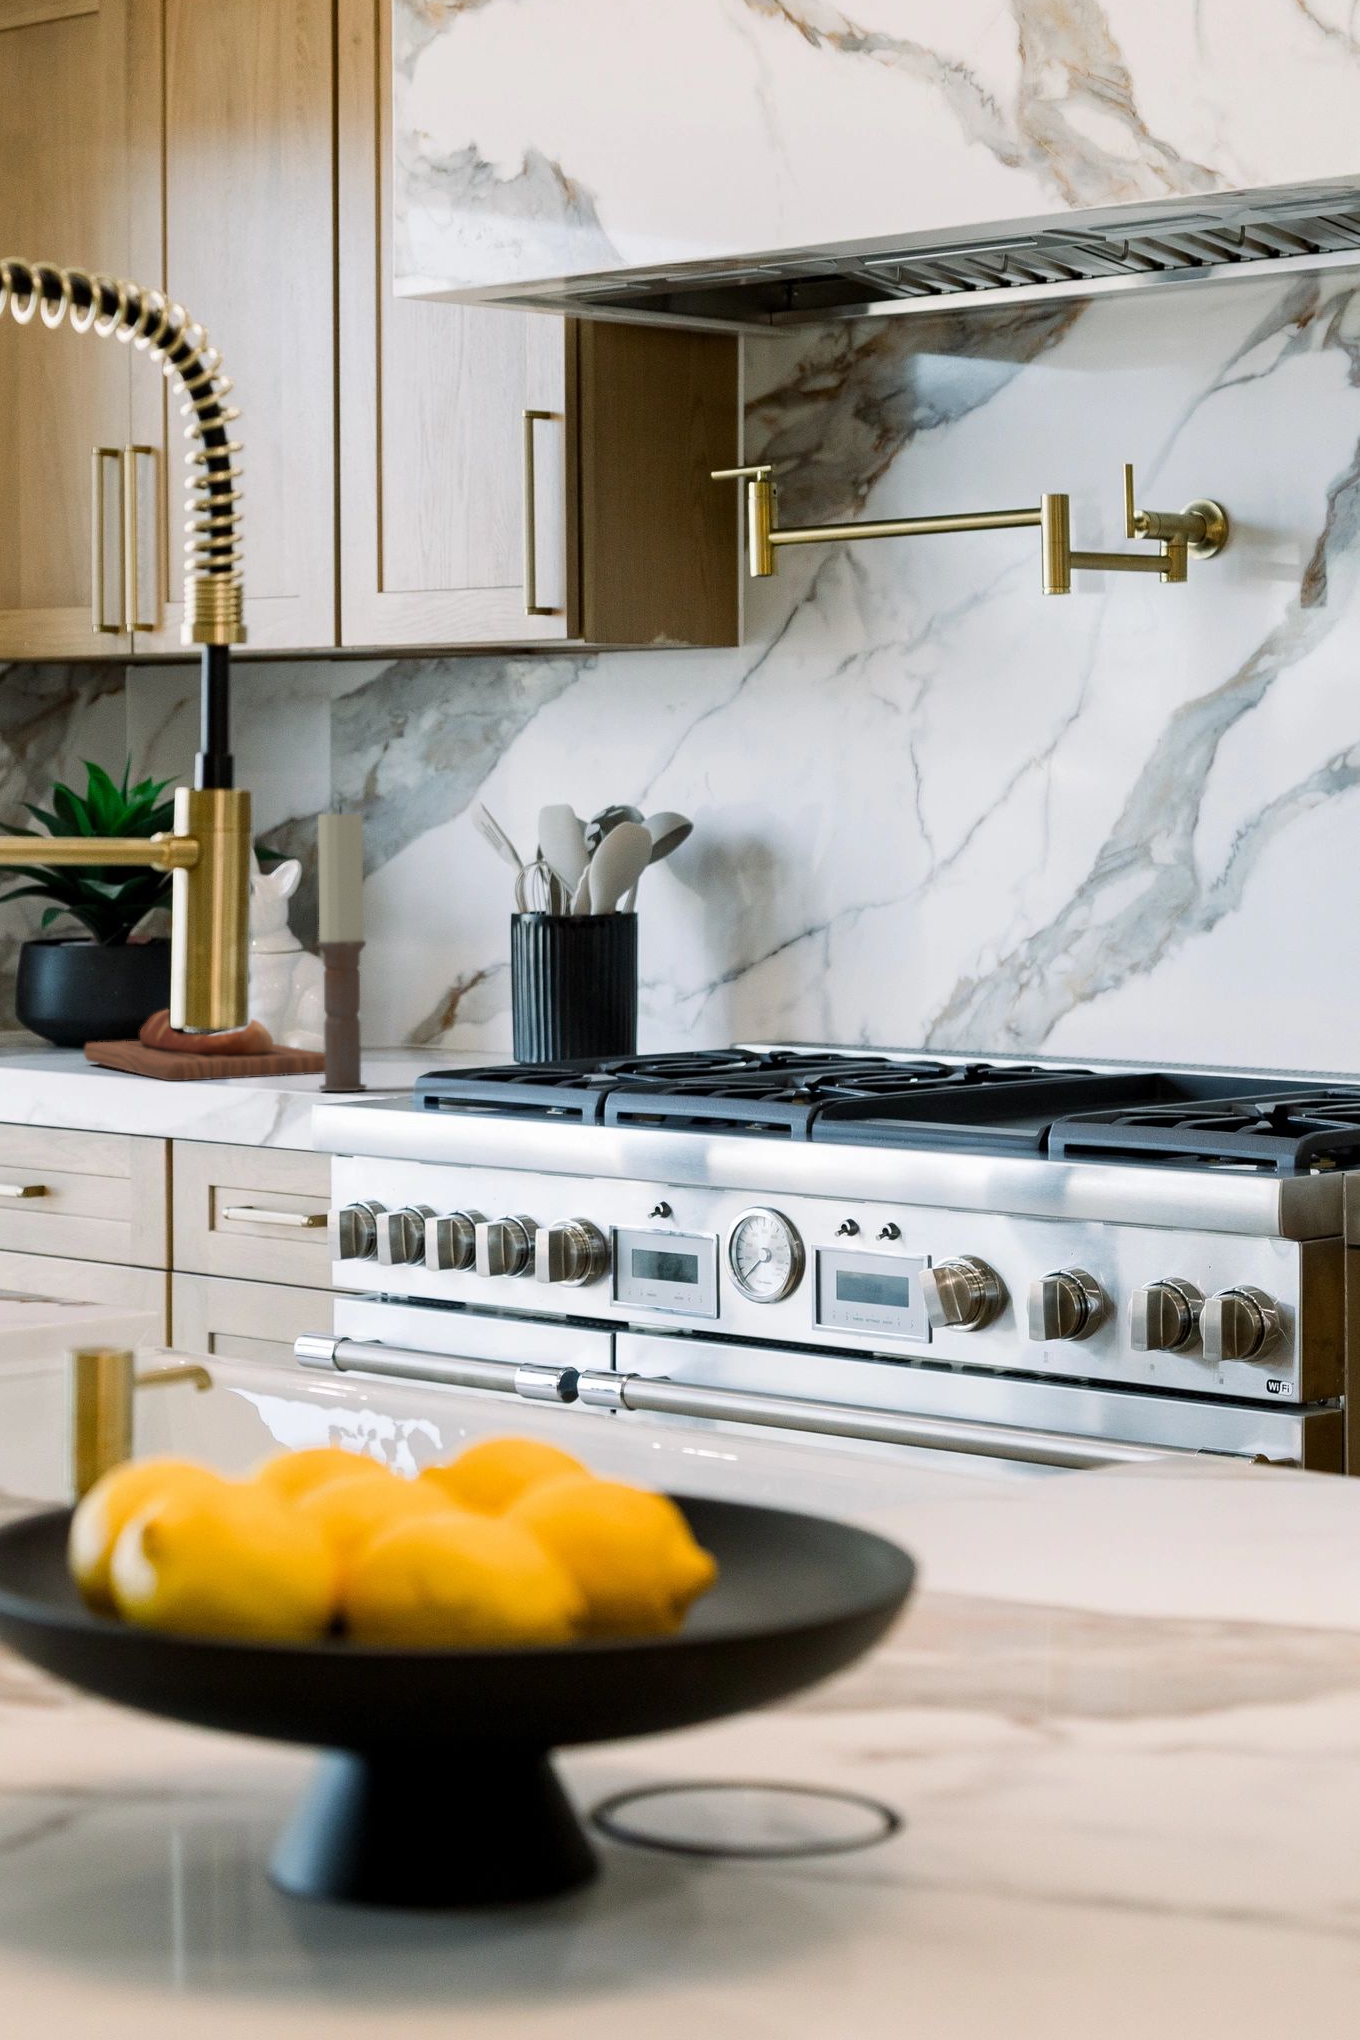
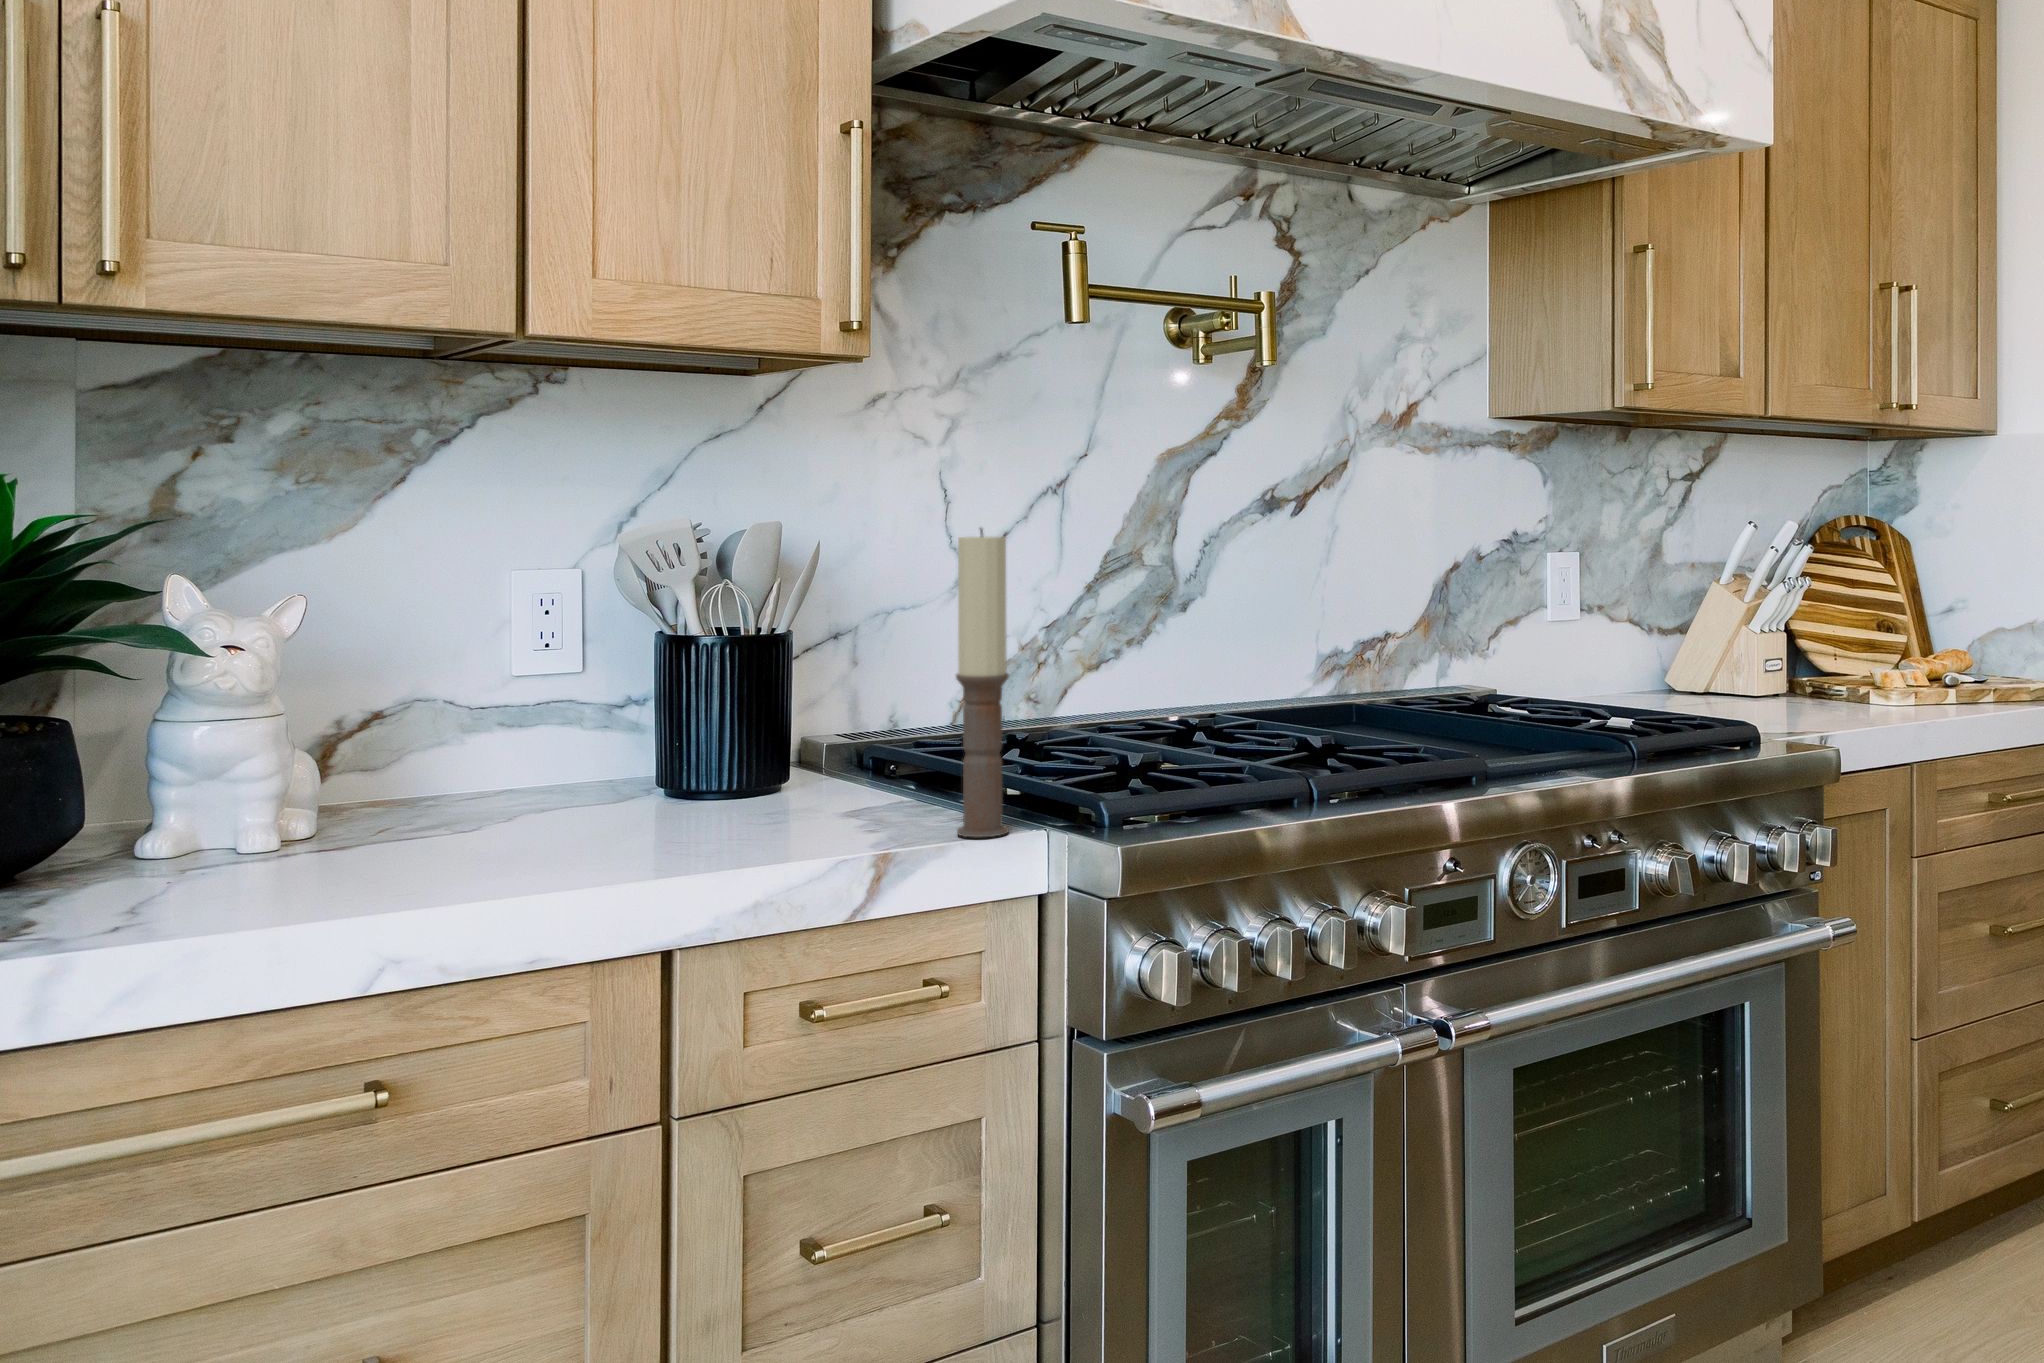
bread loaf: present [84,1010,325,1081] -> none [258,789,707,899]

